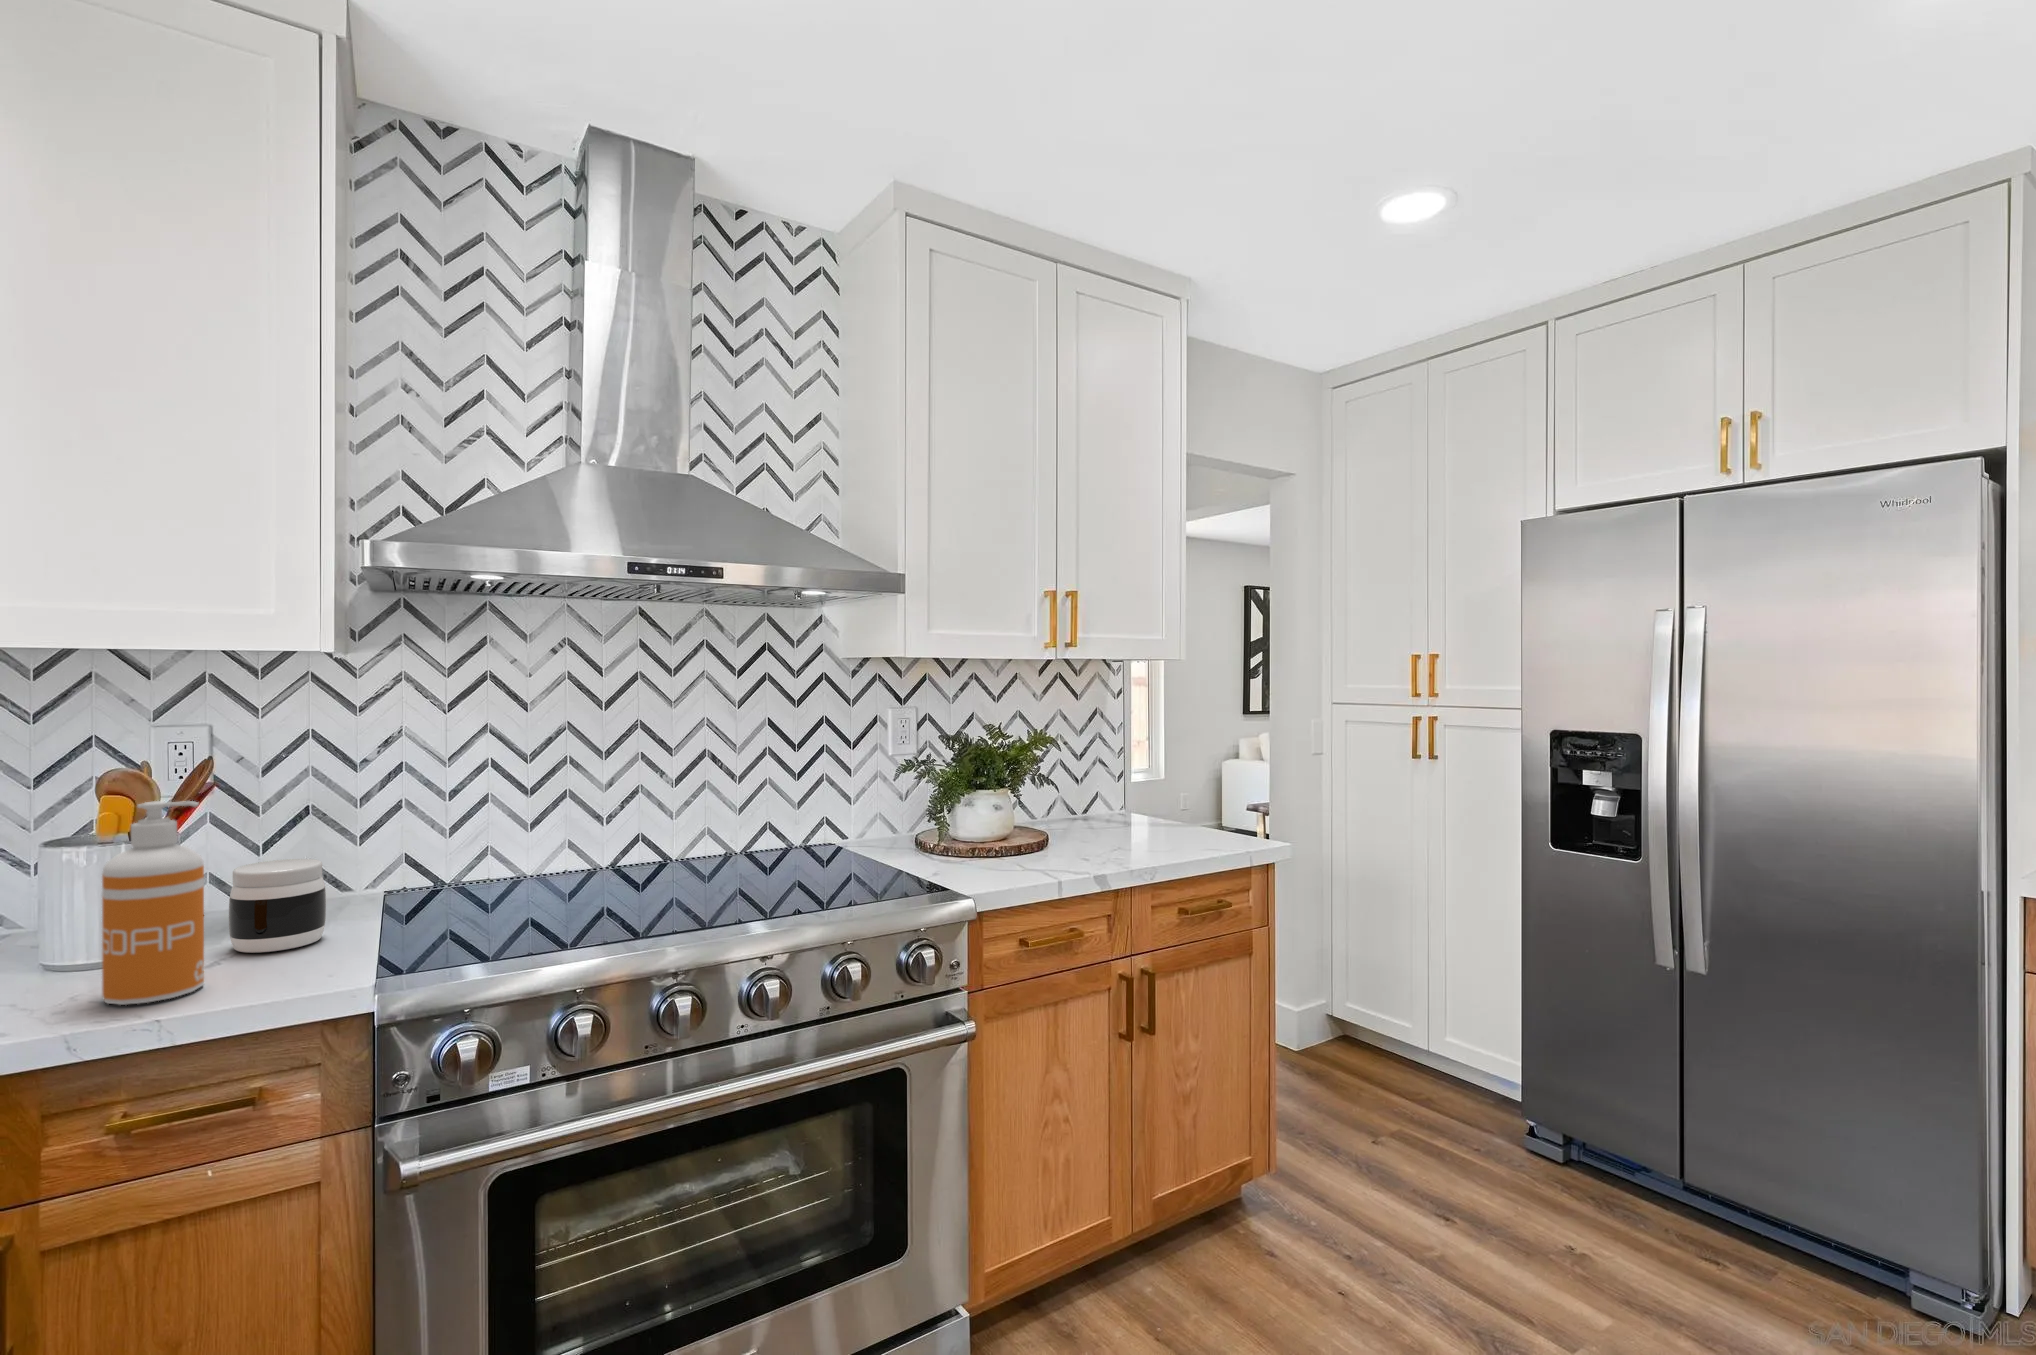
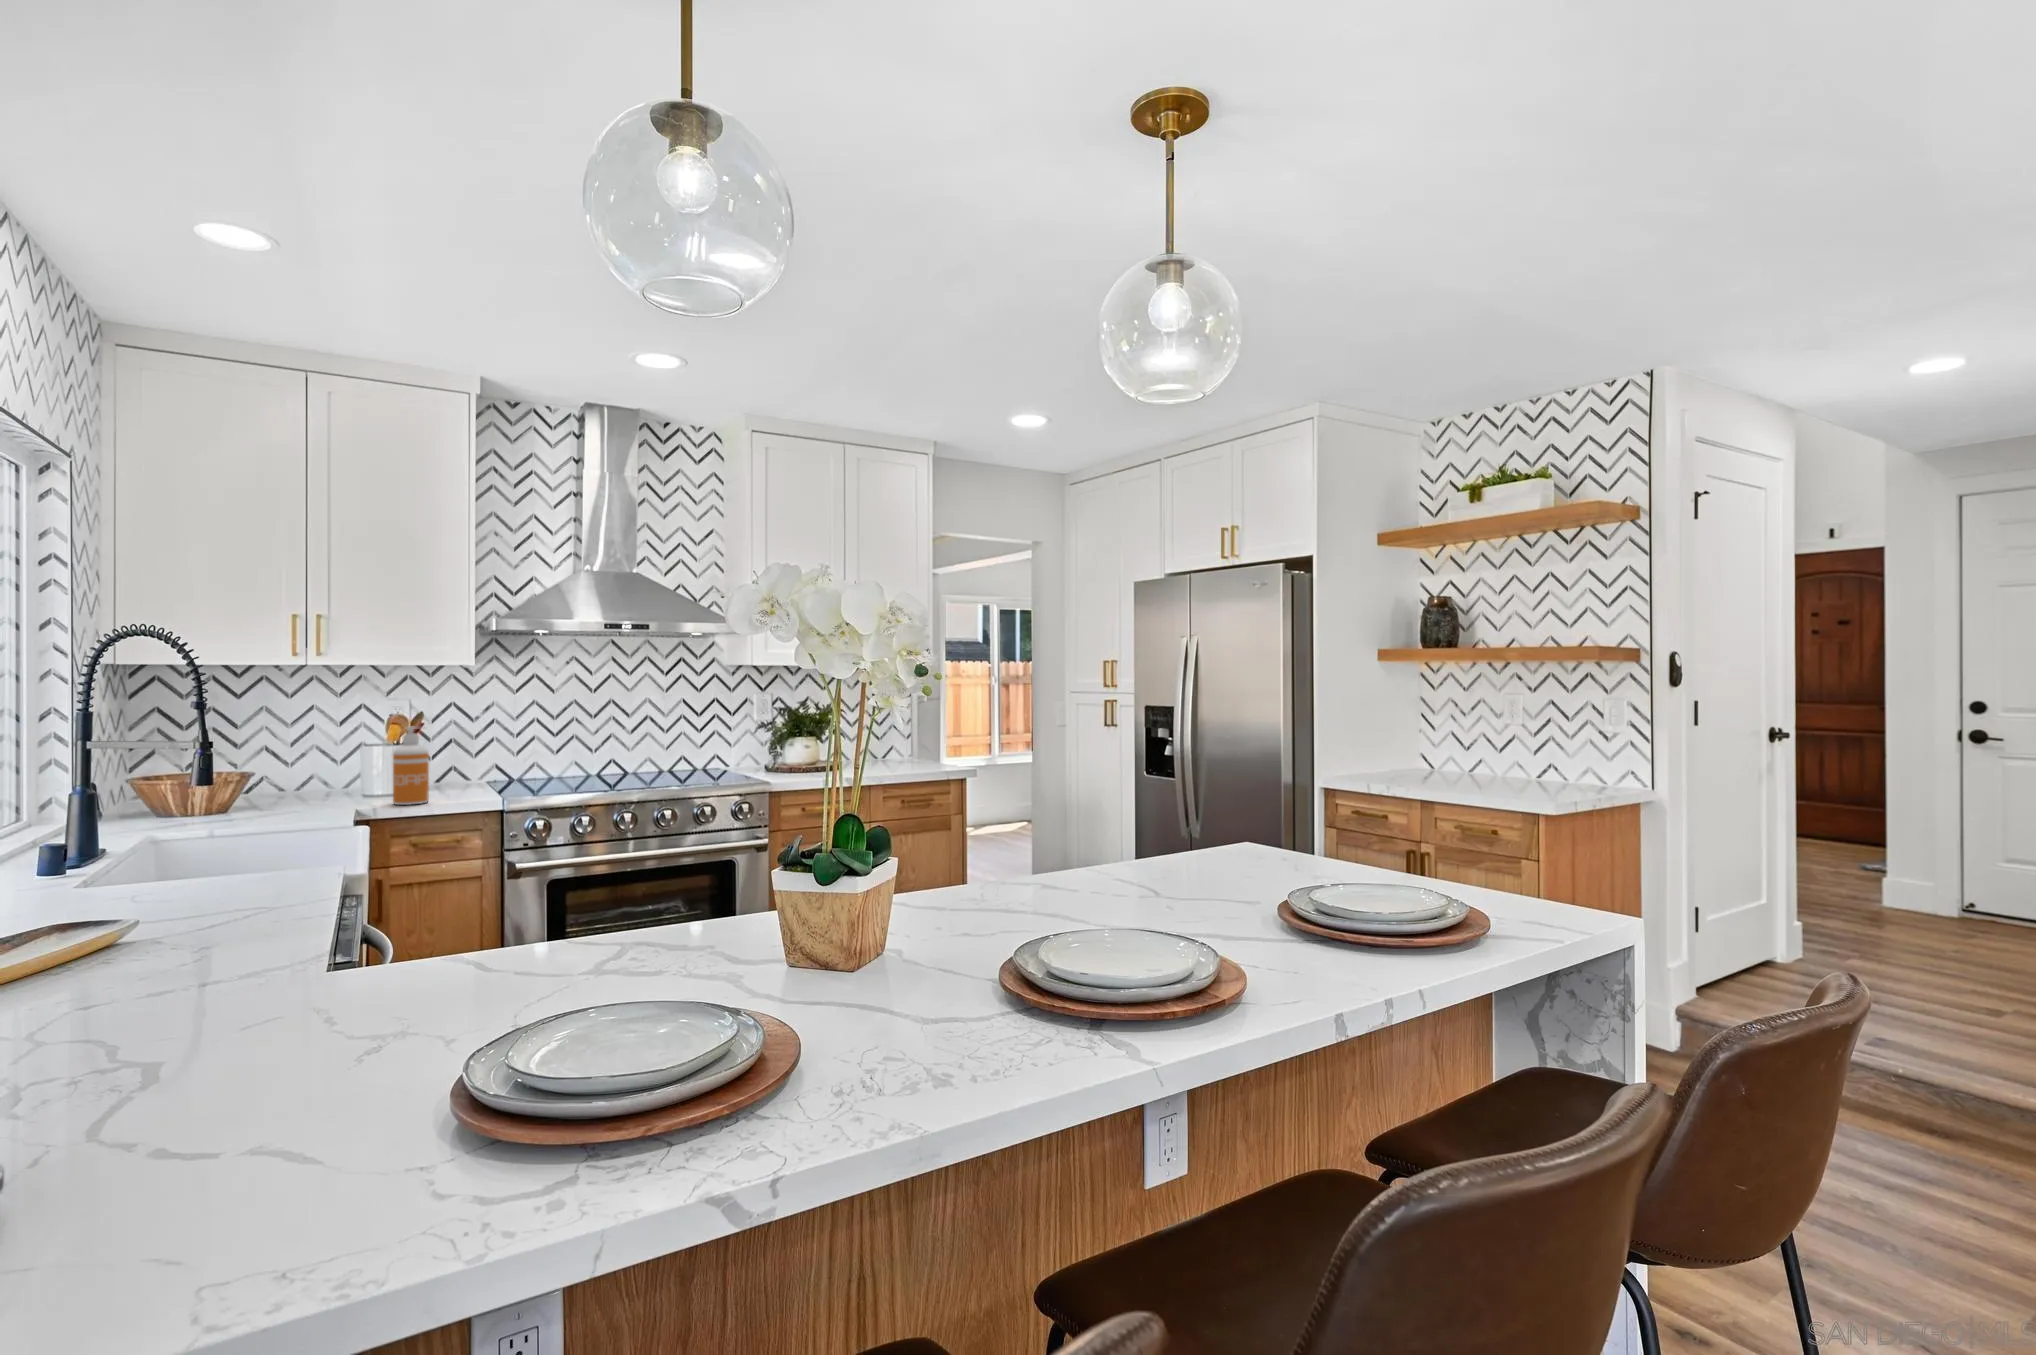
jar: present [229,859,326,953] -> none [429,758,468,795]

